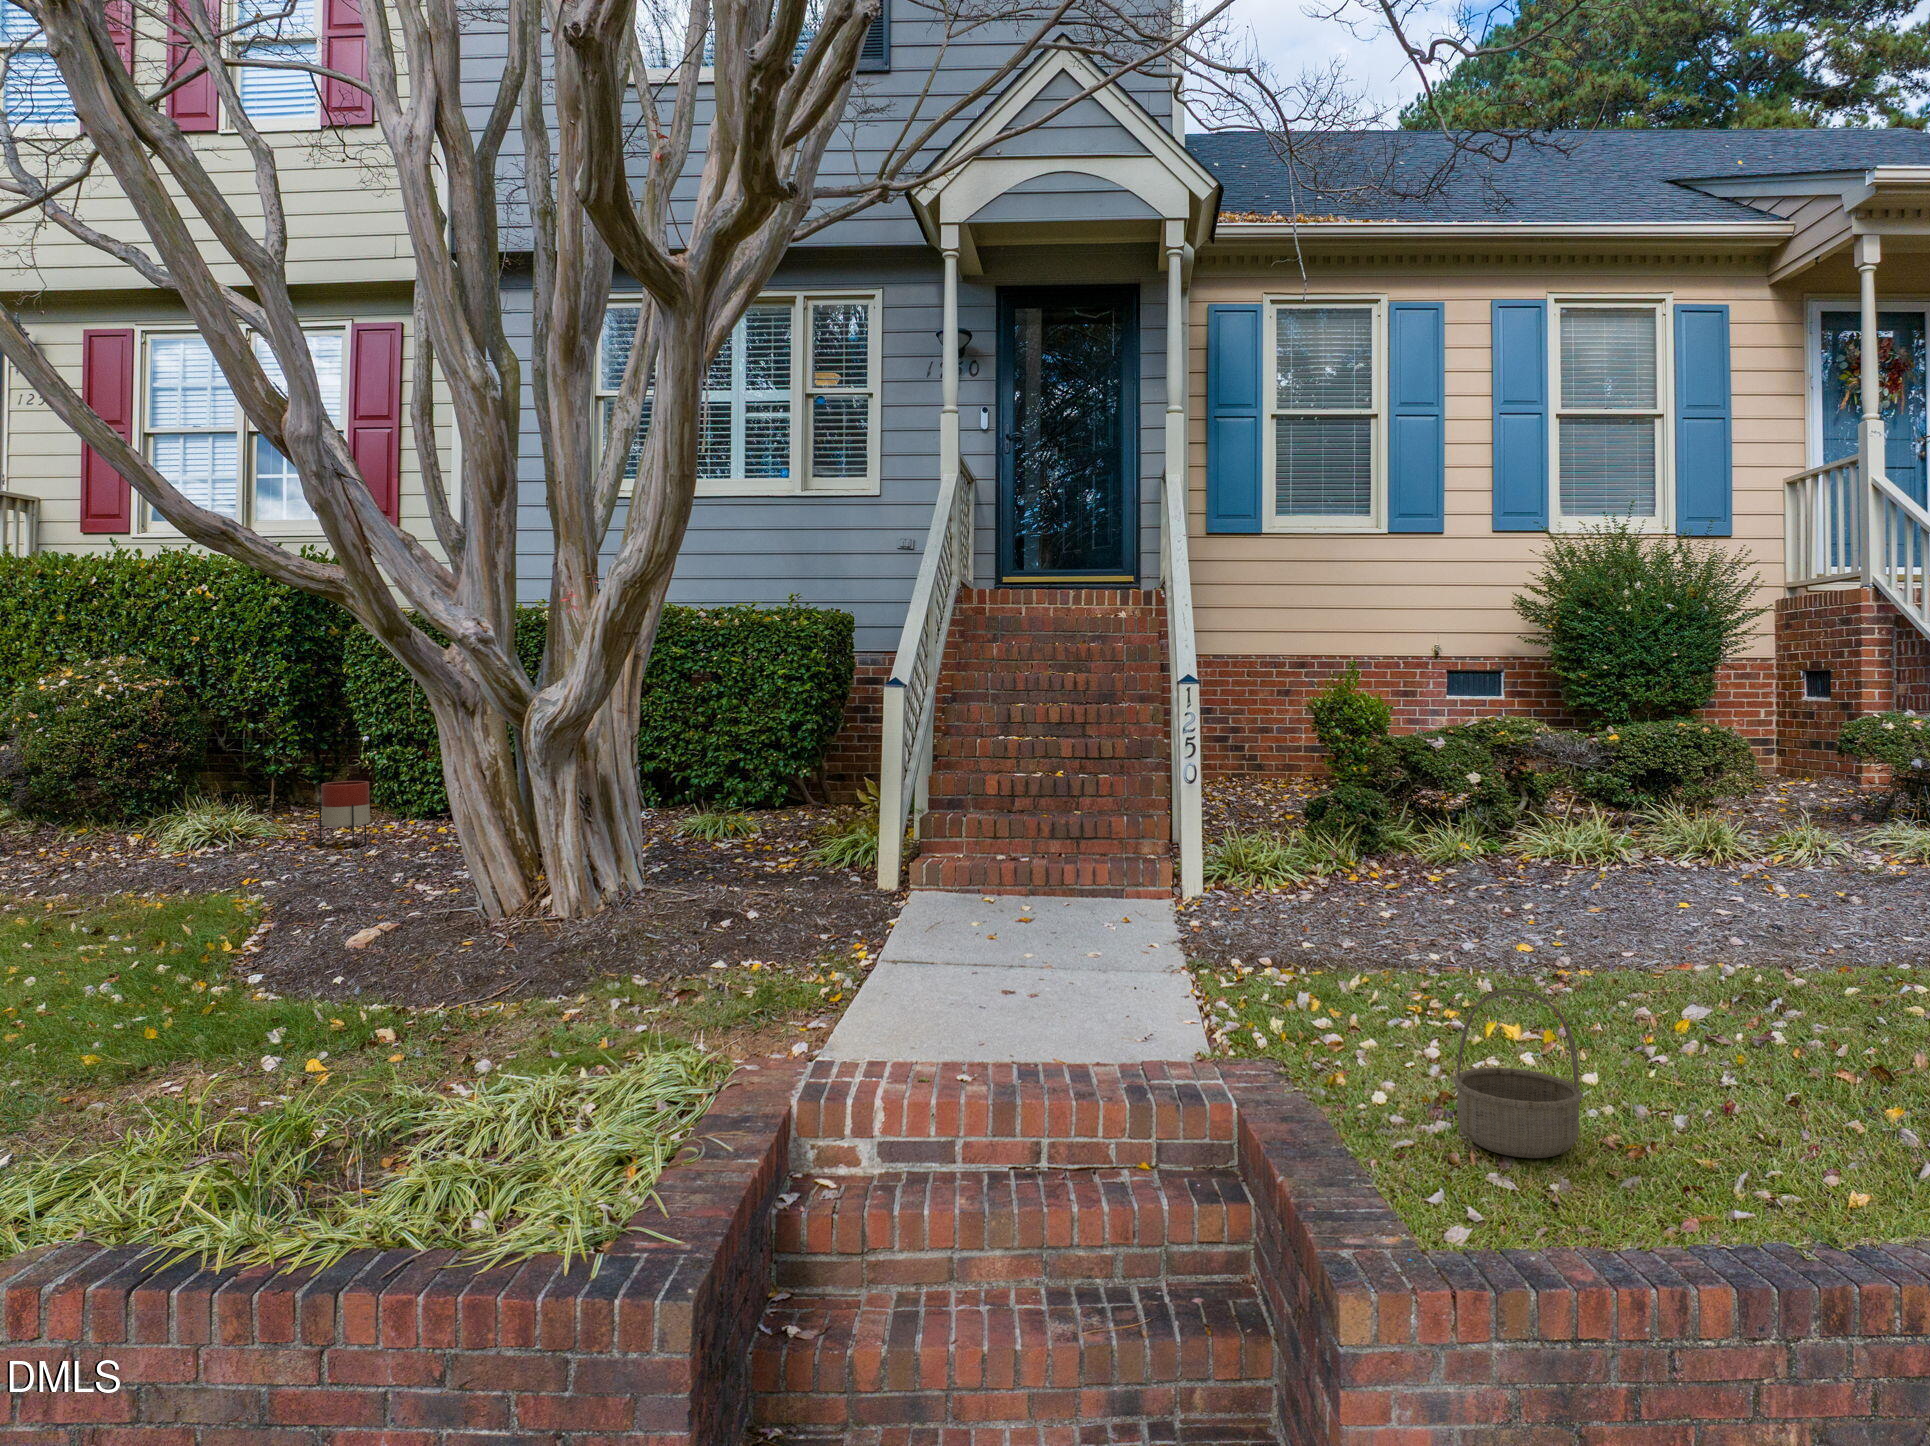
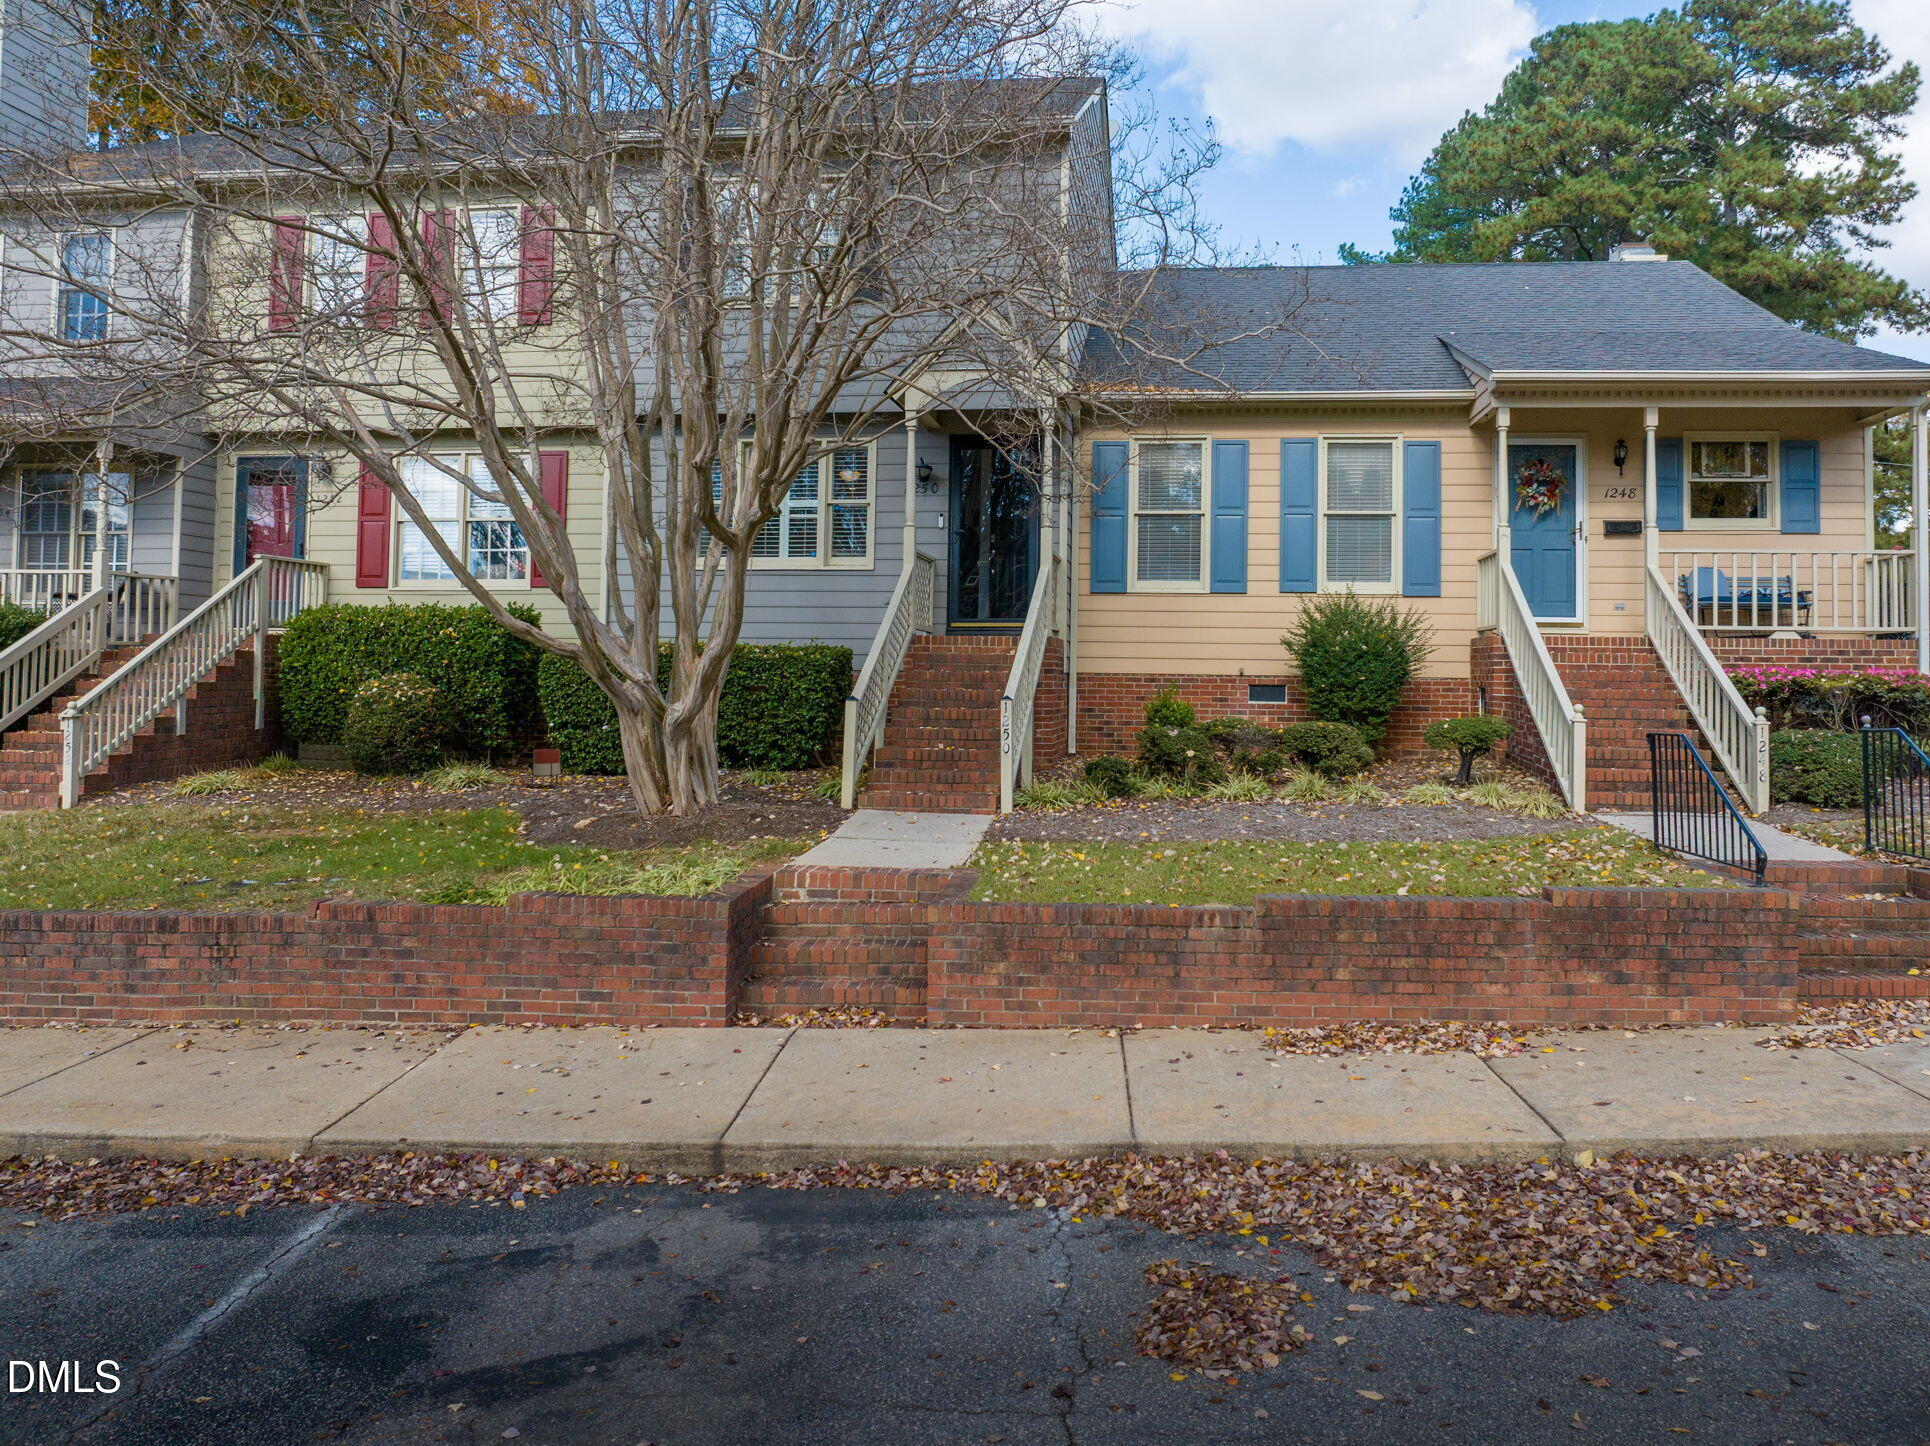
basket: present [1454,988,1583,1158] -> none [1051,827,1099,893]

